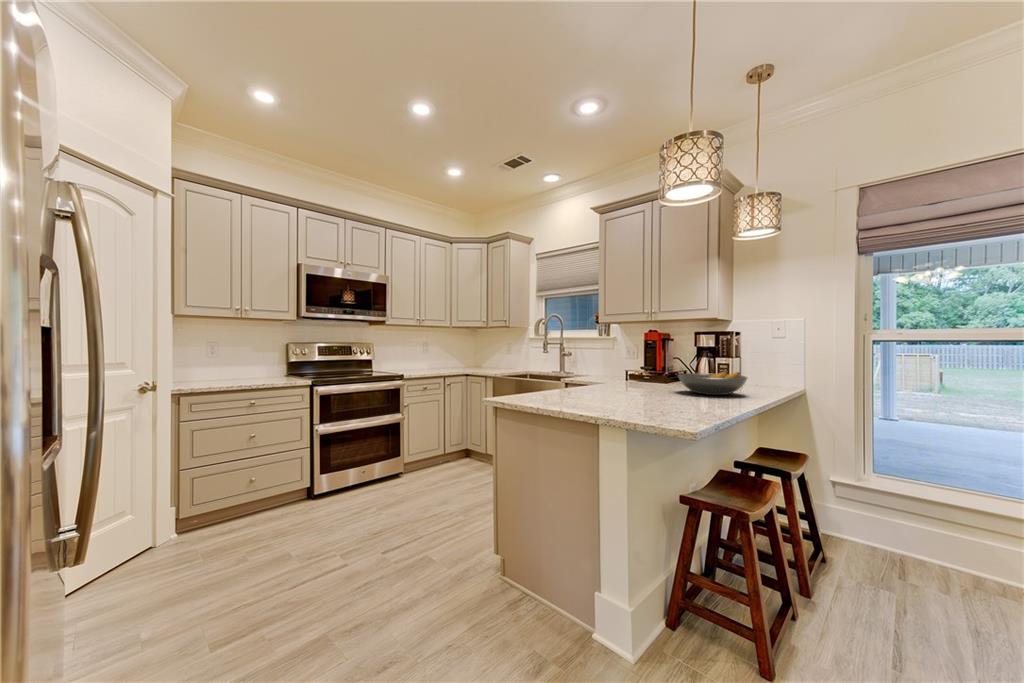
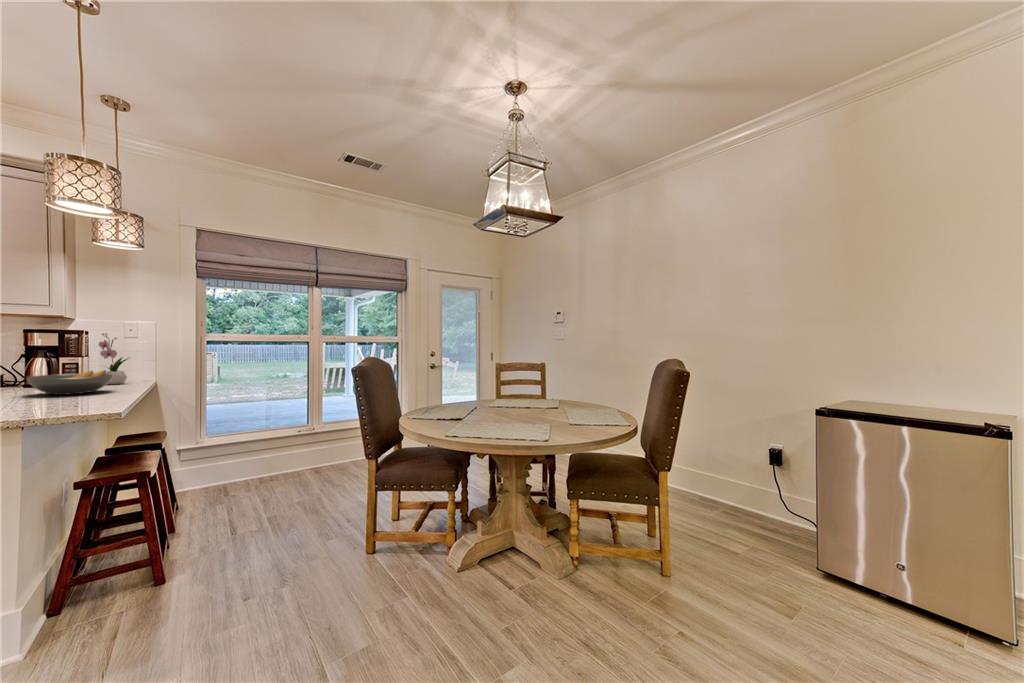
flower arrangement: none [745,333,775,389] -> present [99,333,129,384]

